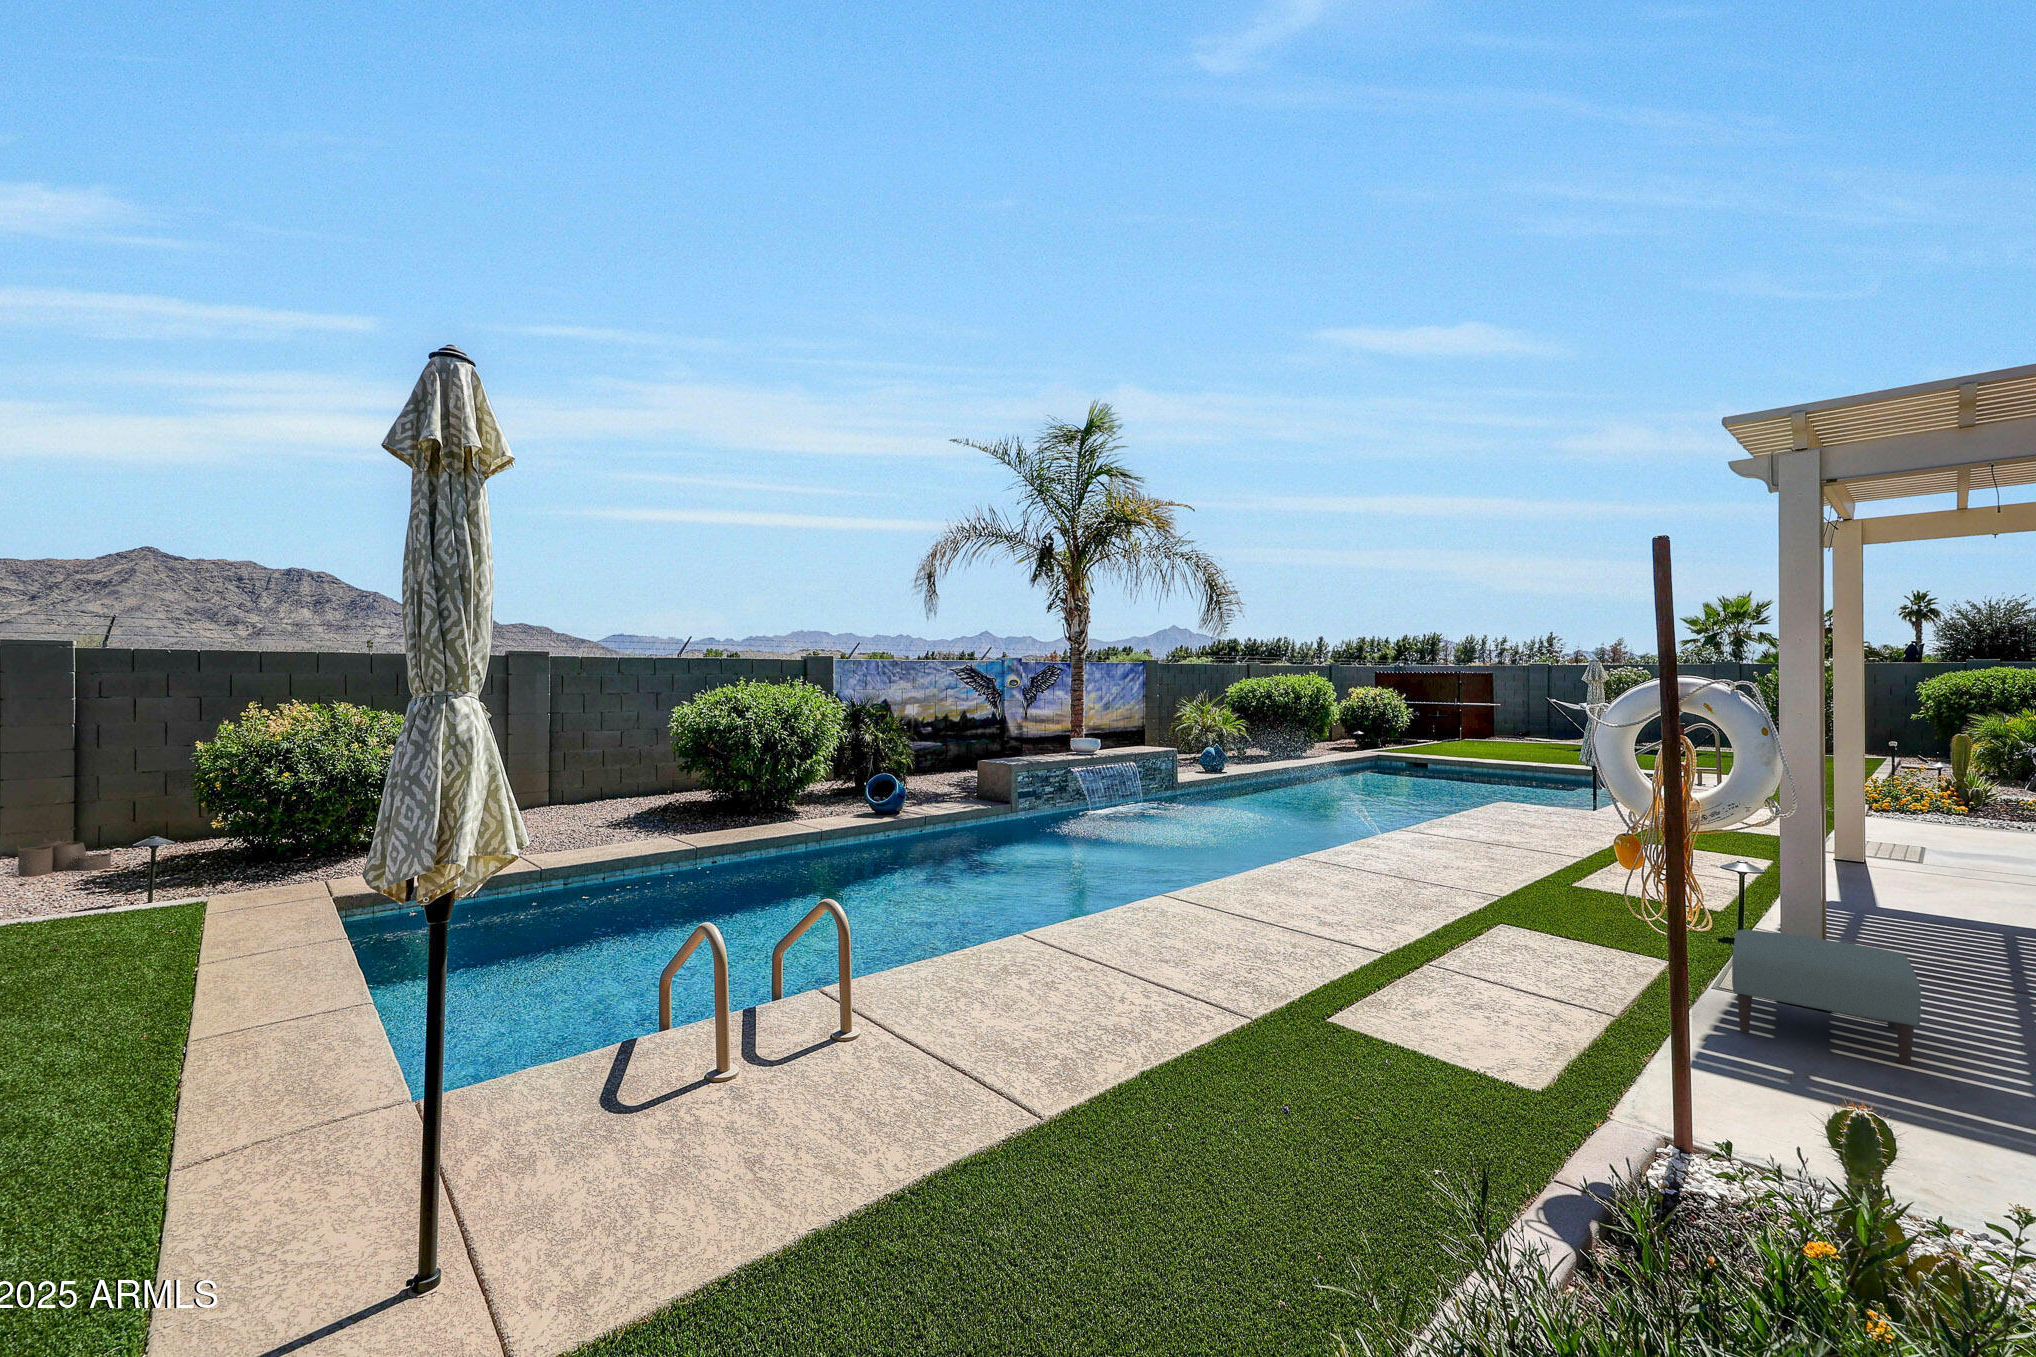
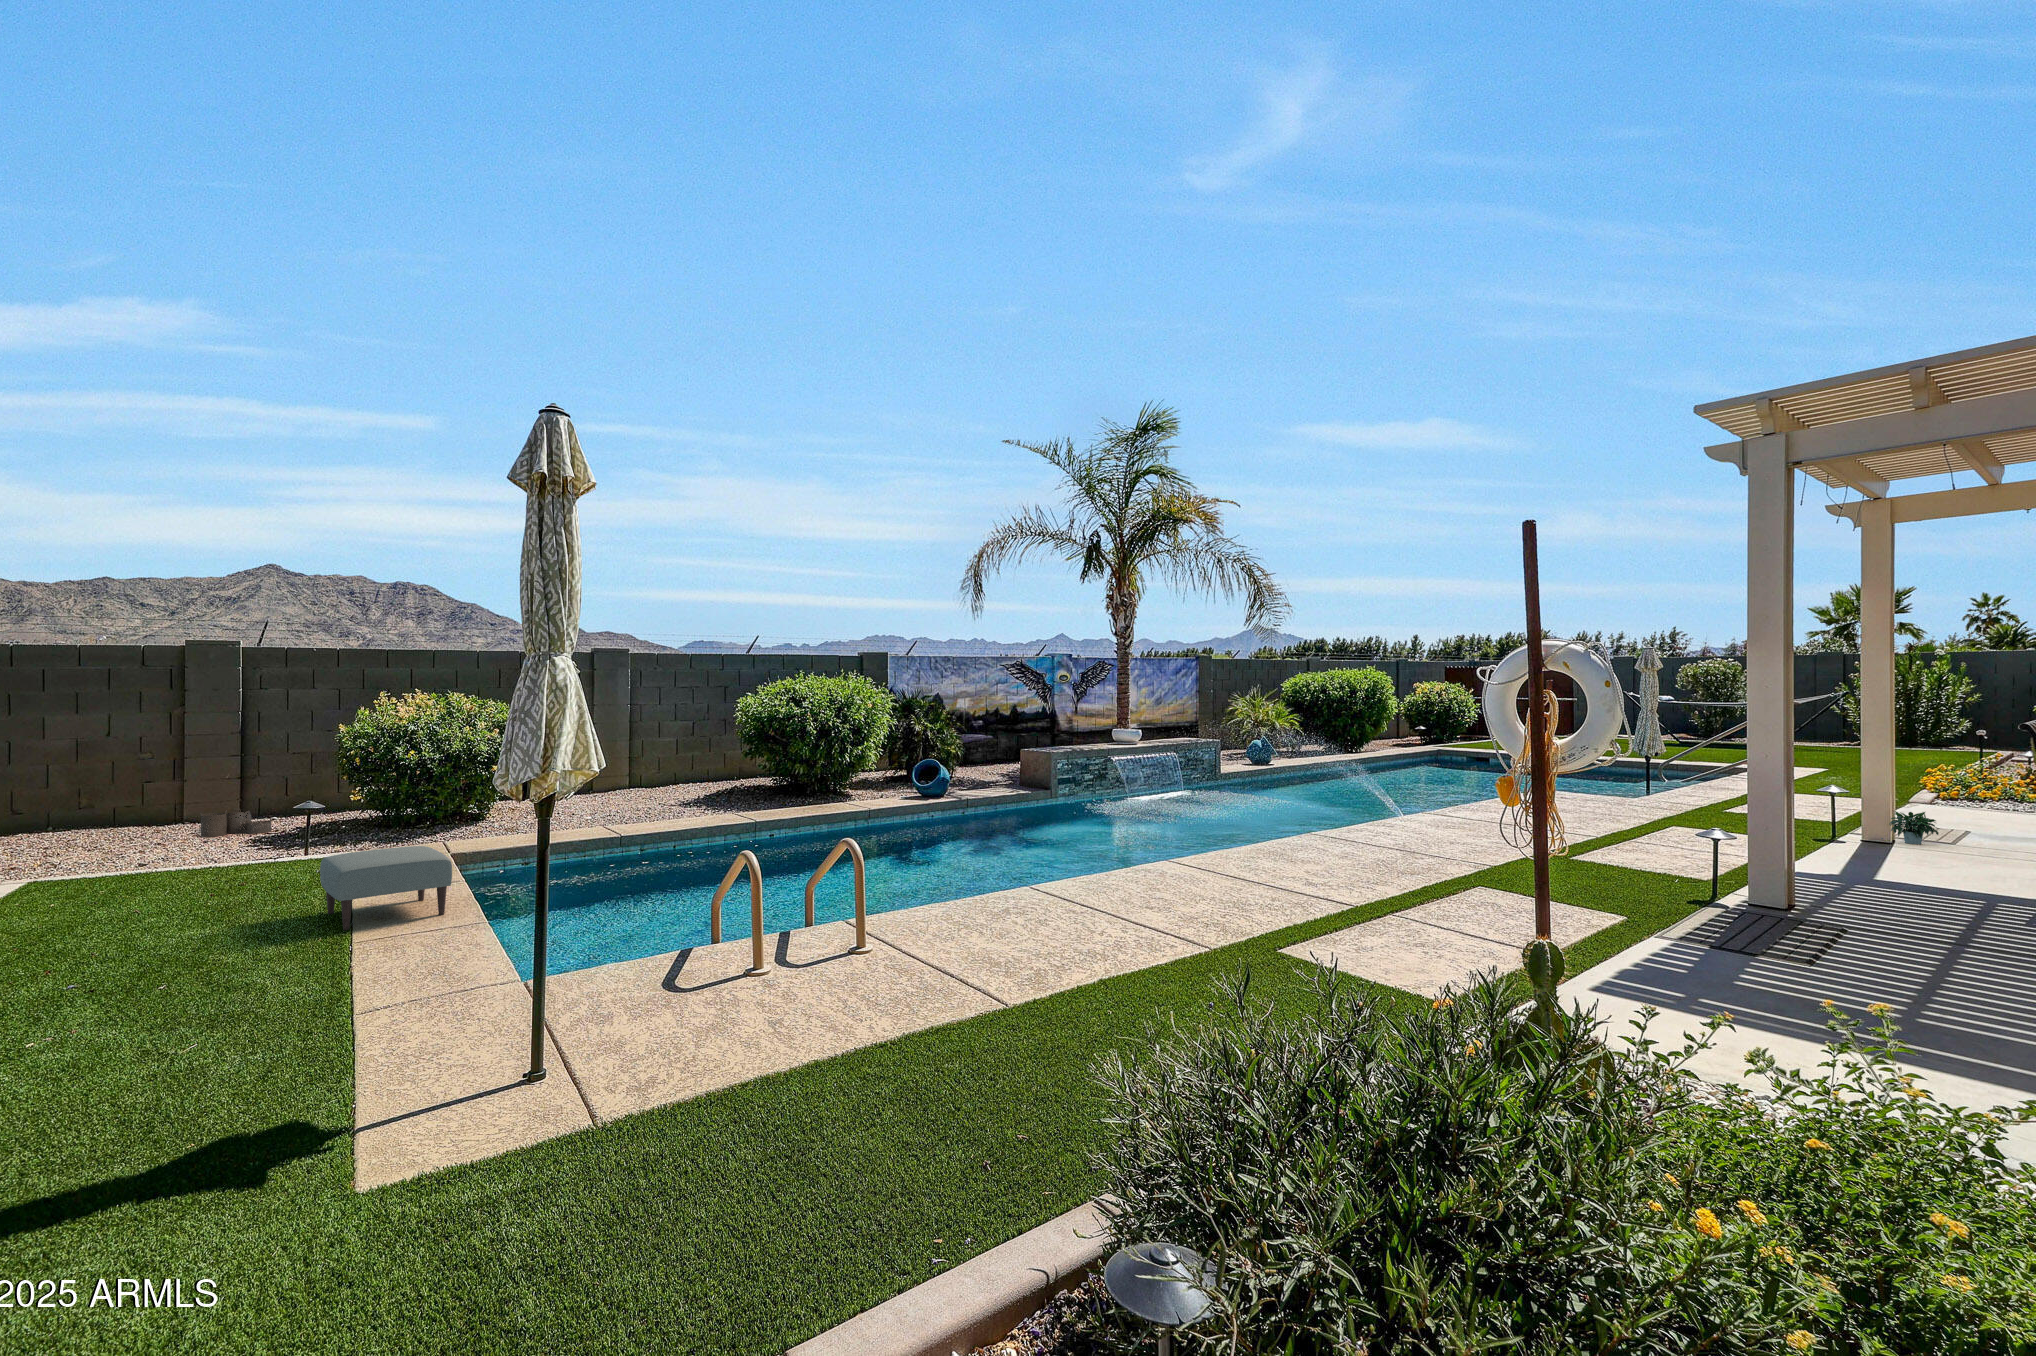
potted plant: none [1866,832,1926,866] -> present [1881,811,1939,844]
ottoman: present [1732,930,1921,1065] -> present [320,846,452,930]

